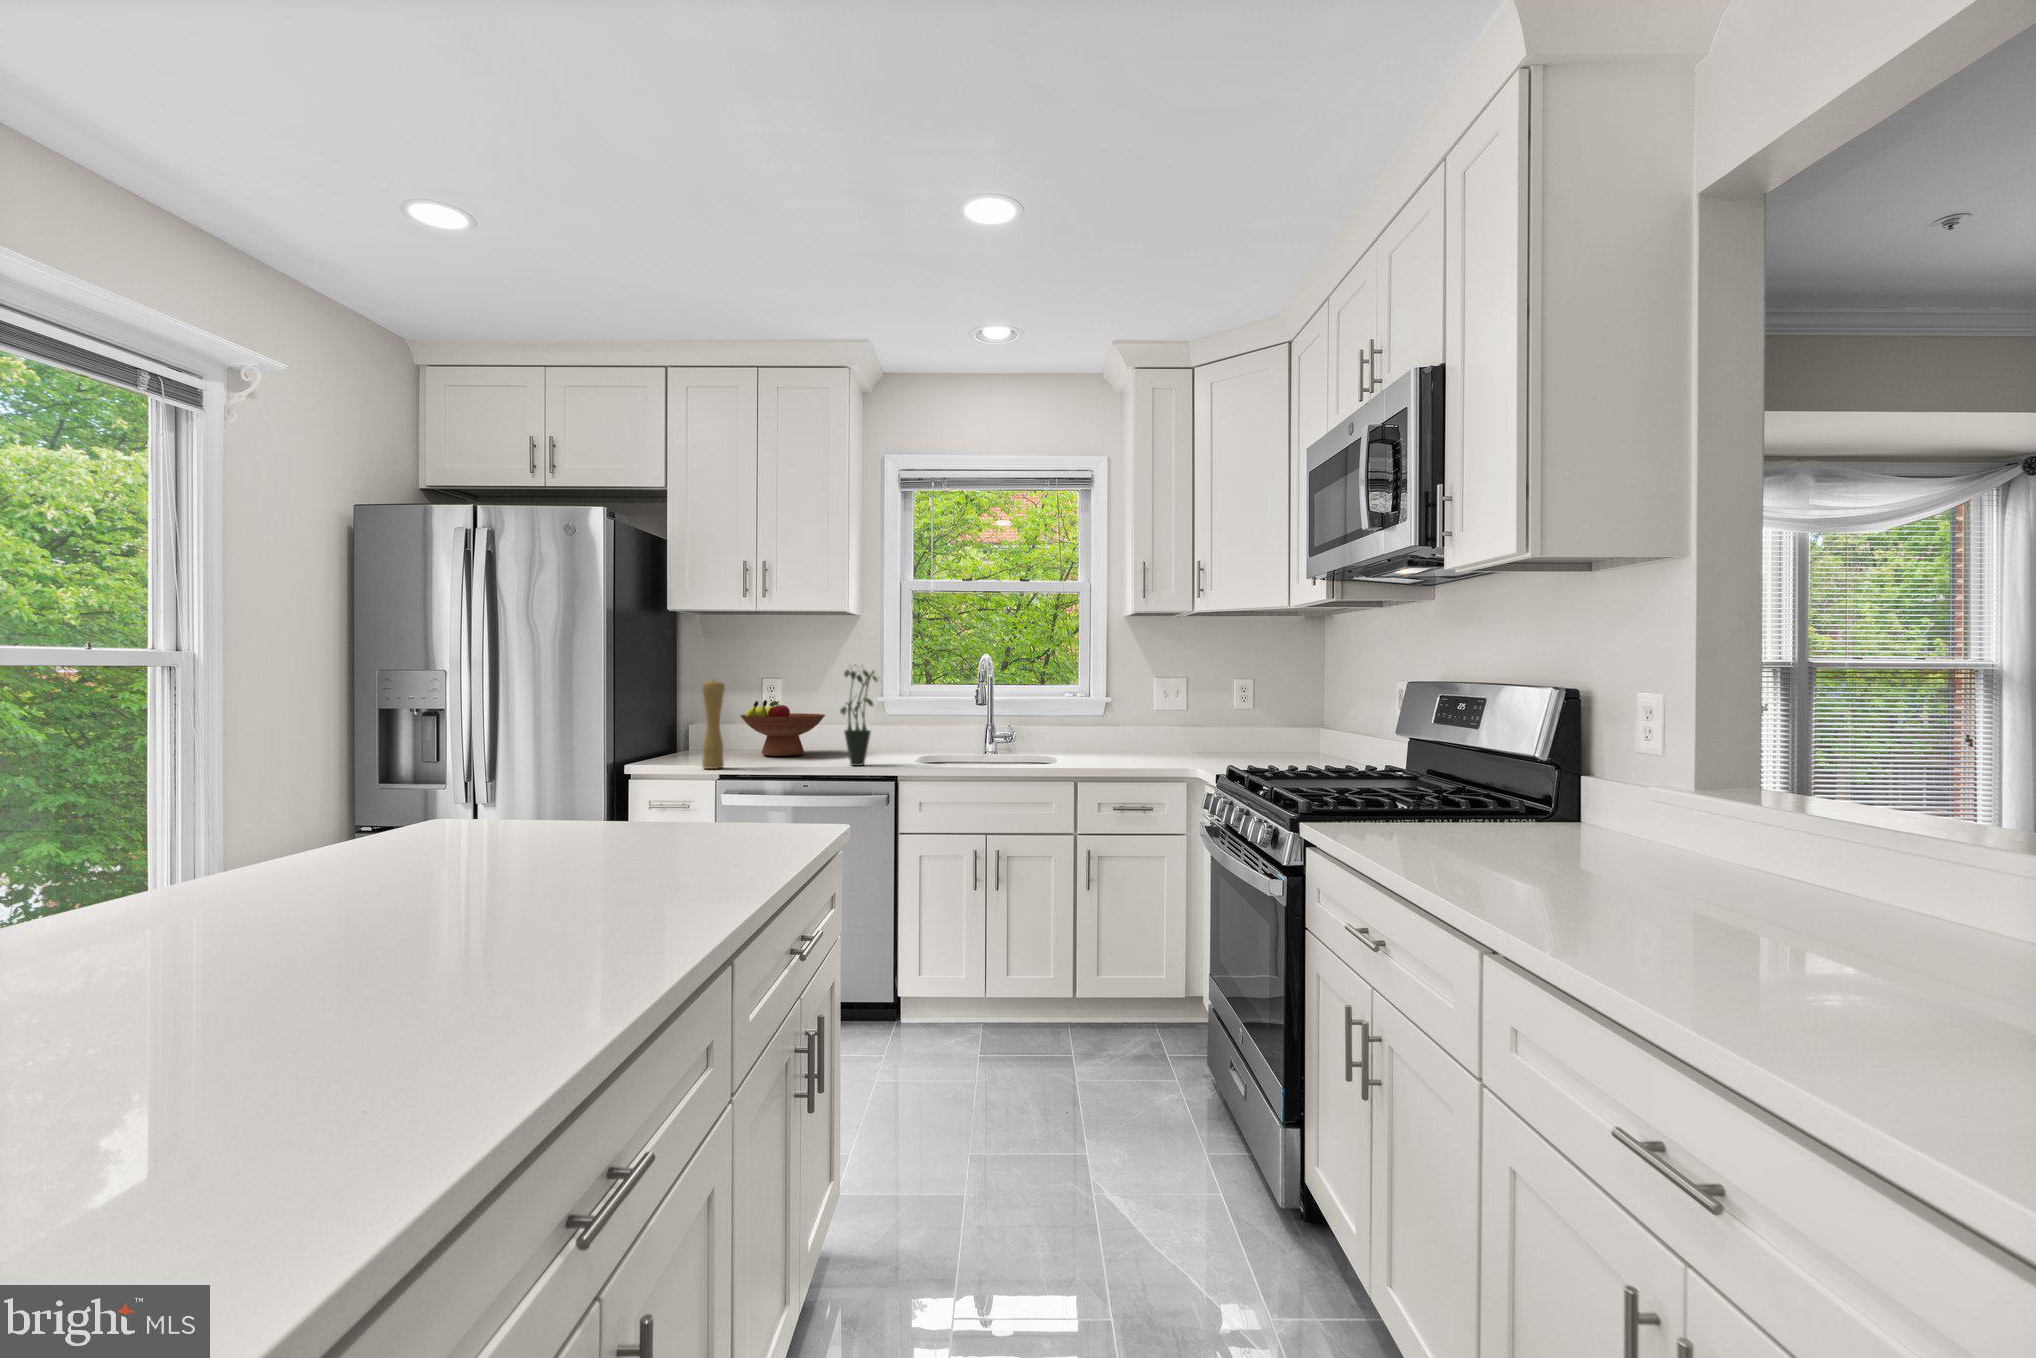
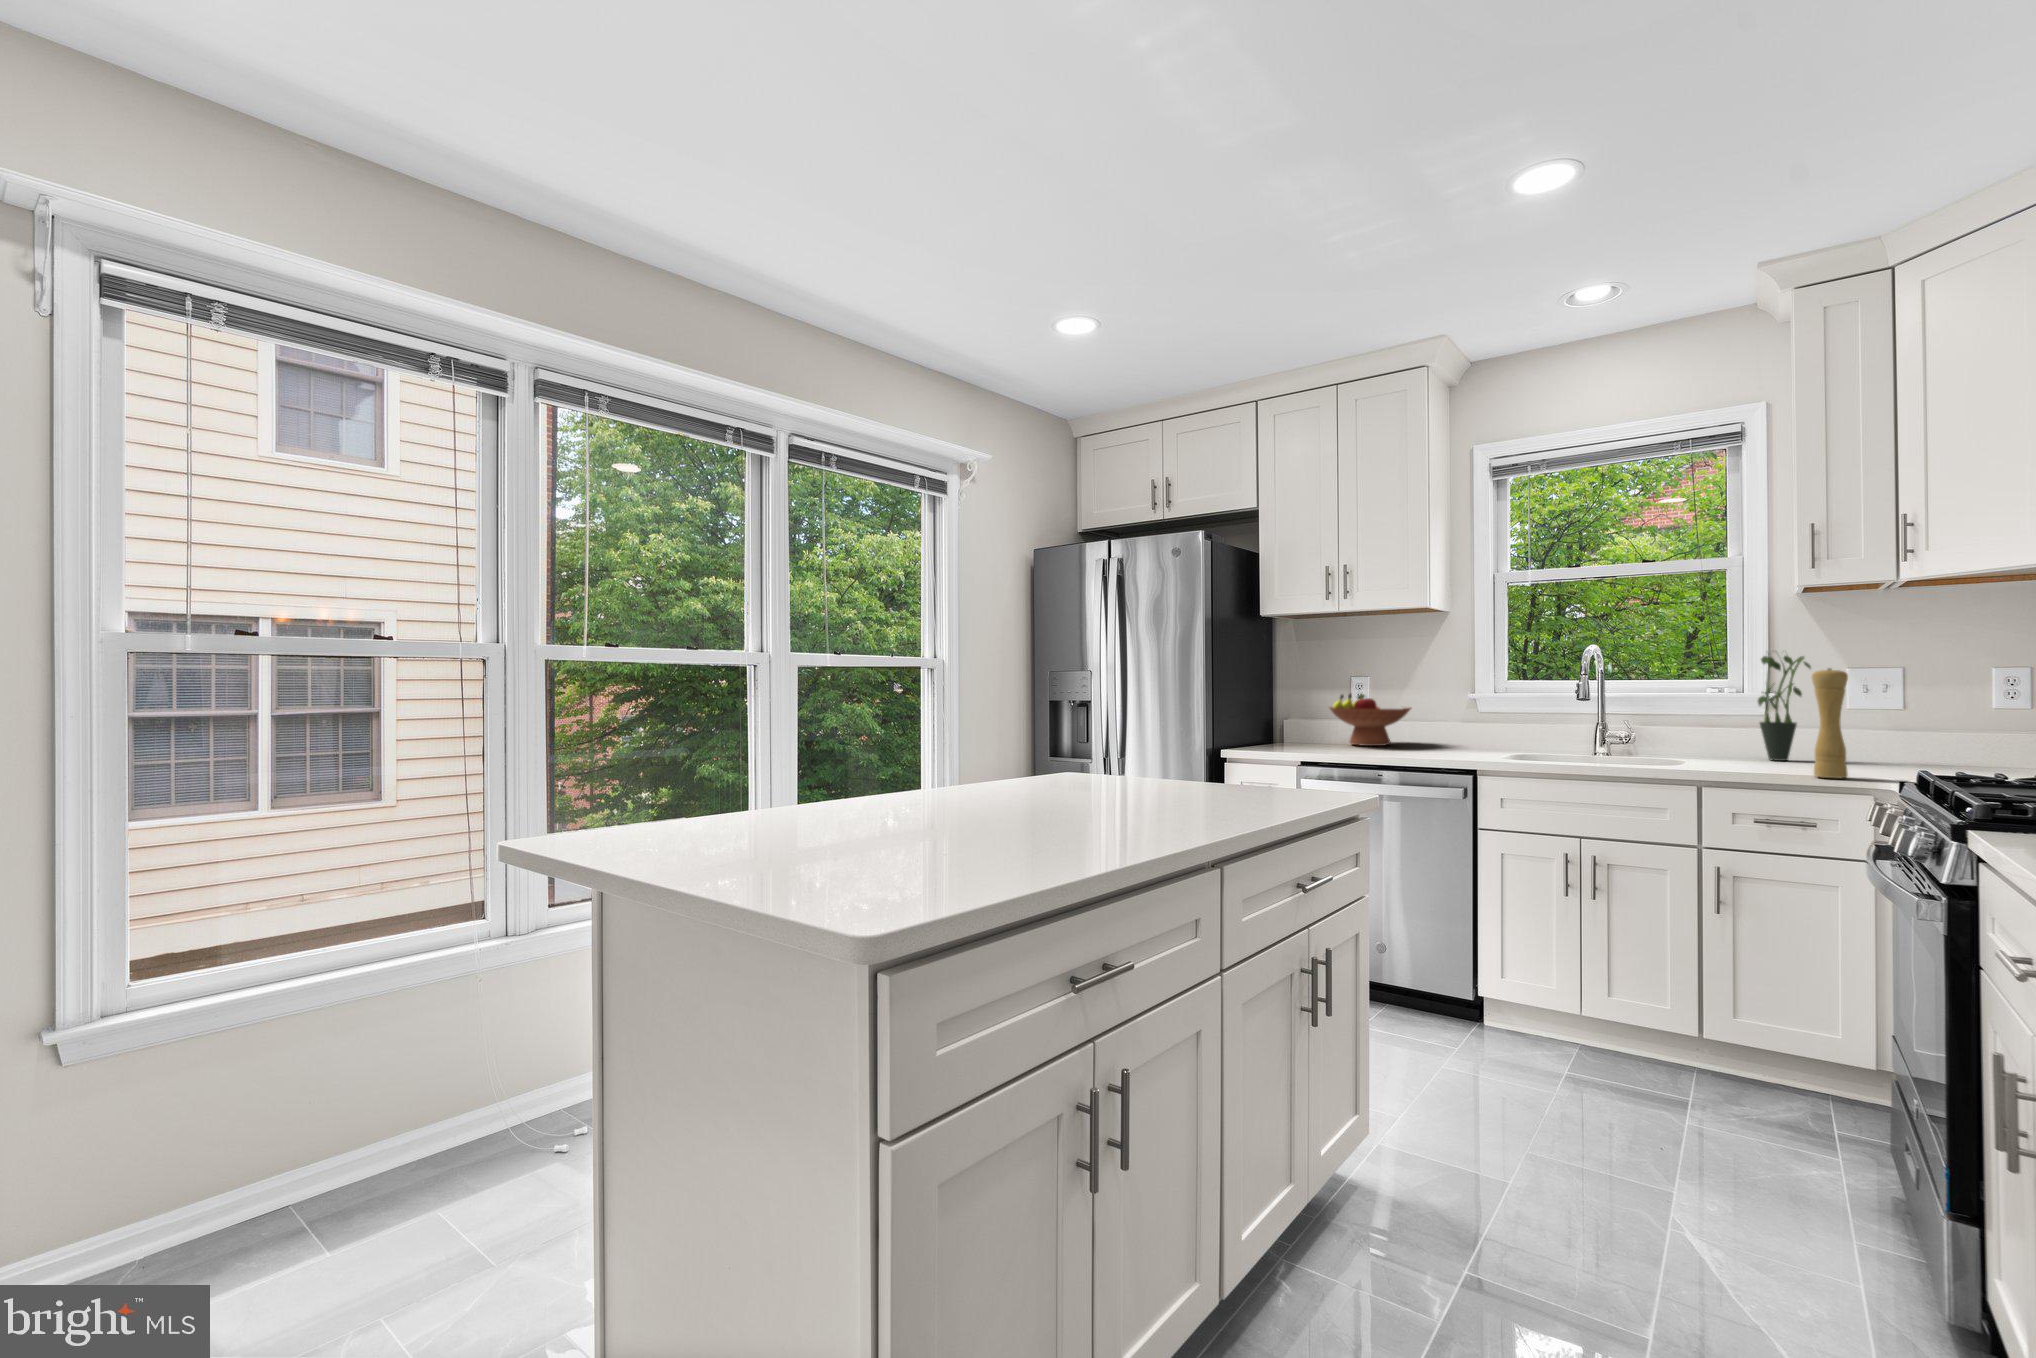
potted plant: present [840,665,877,766] -> present [1758,651,1811,761]
pepper mill: present [702,680,725,769] -> present [1812,668,1848,778]

